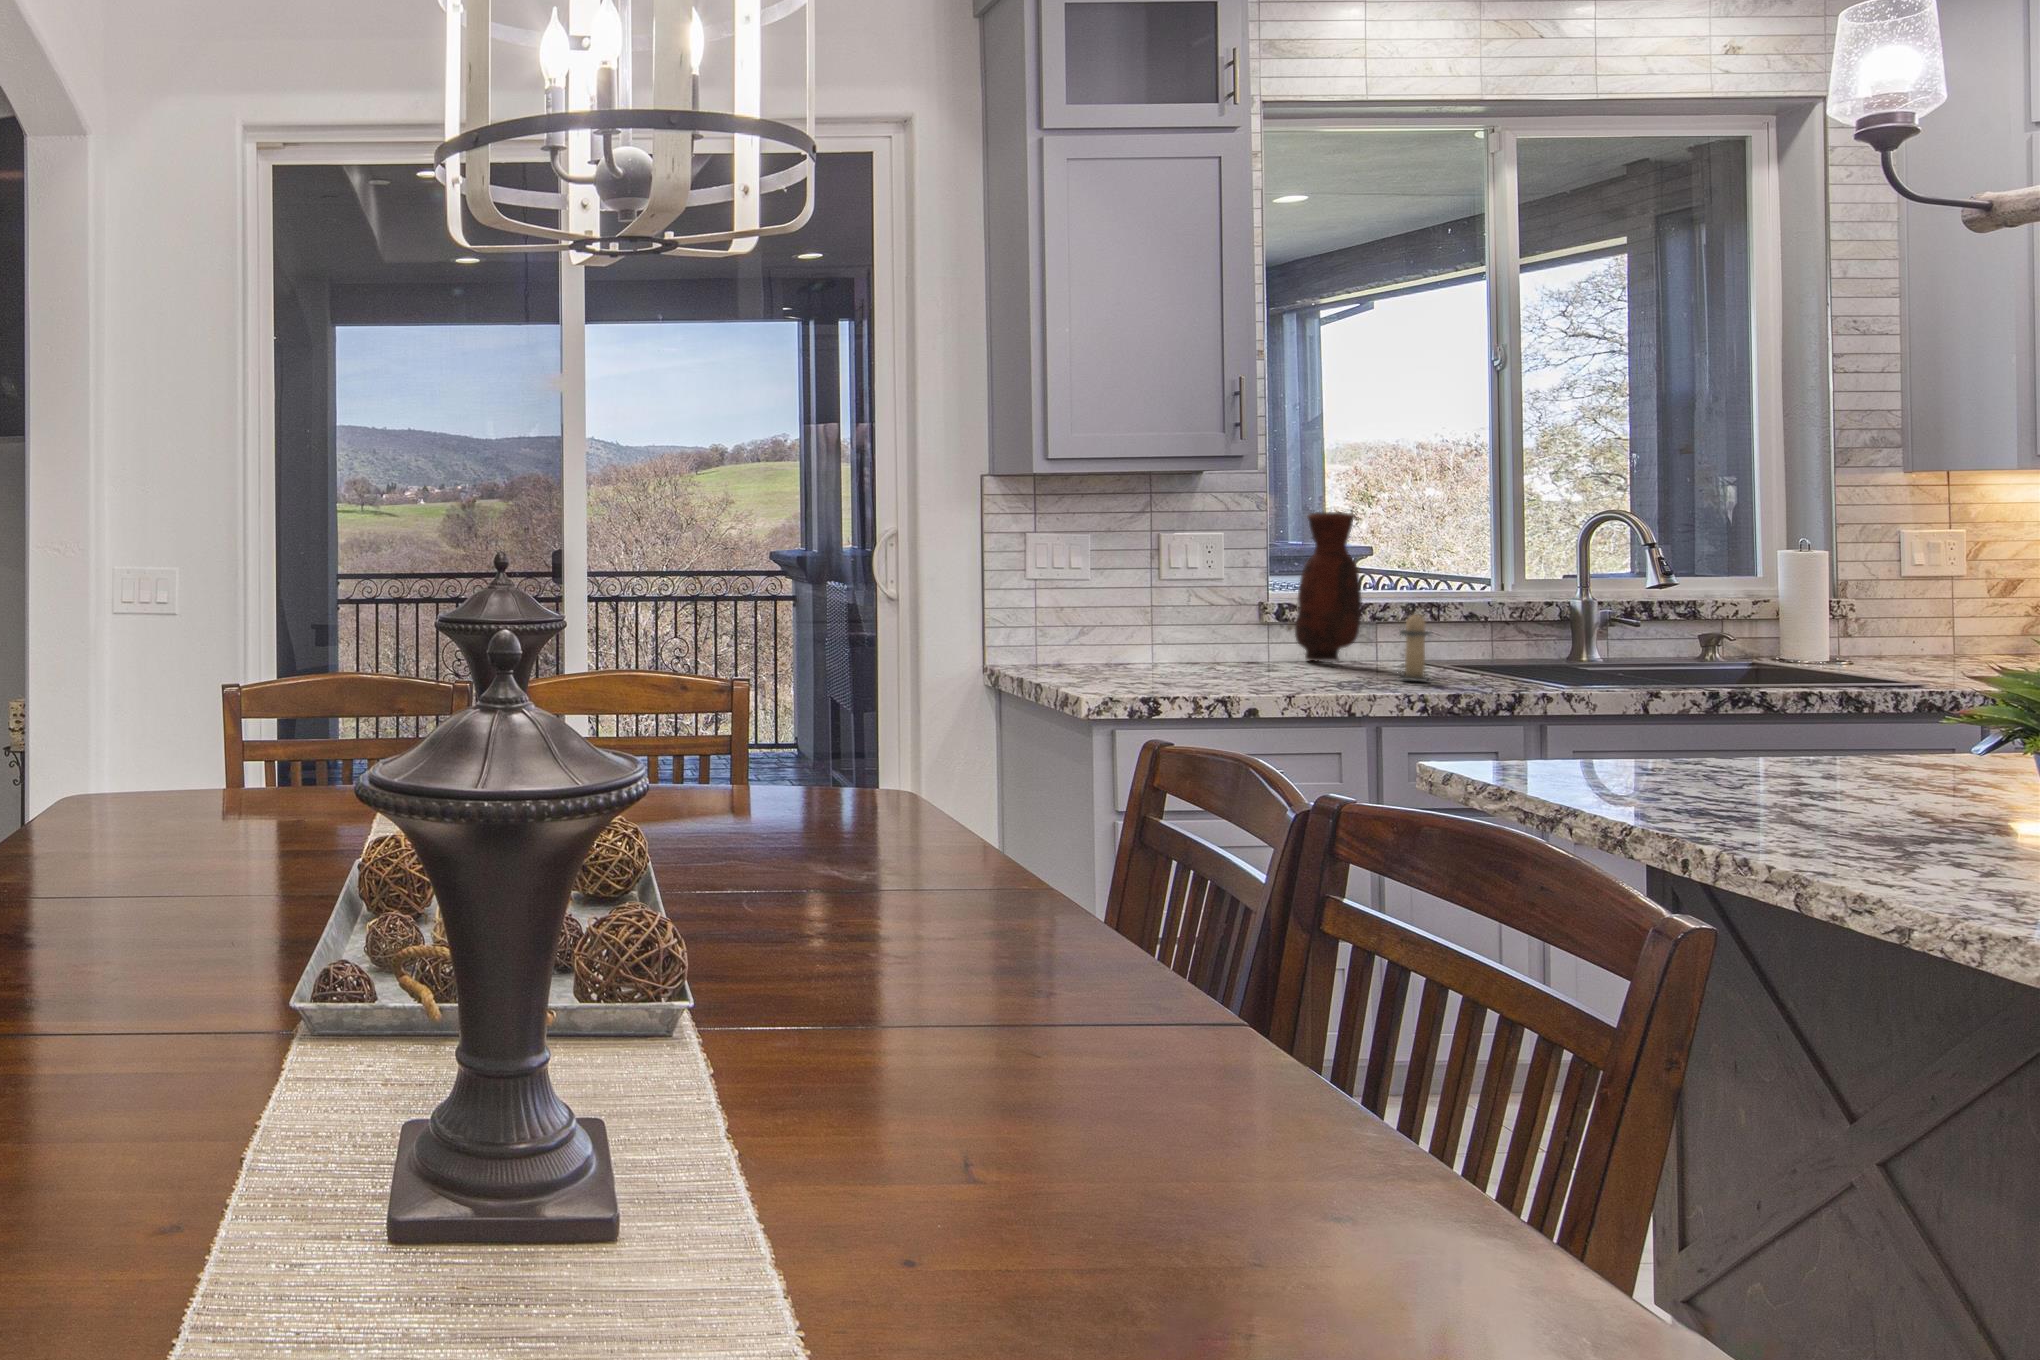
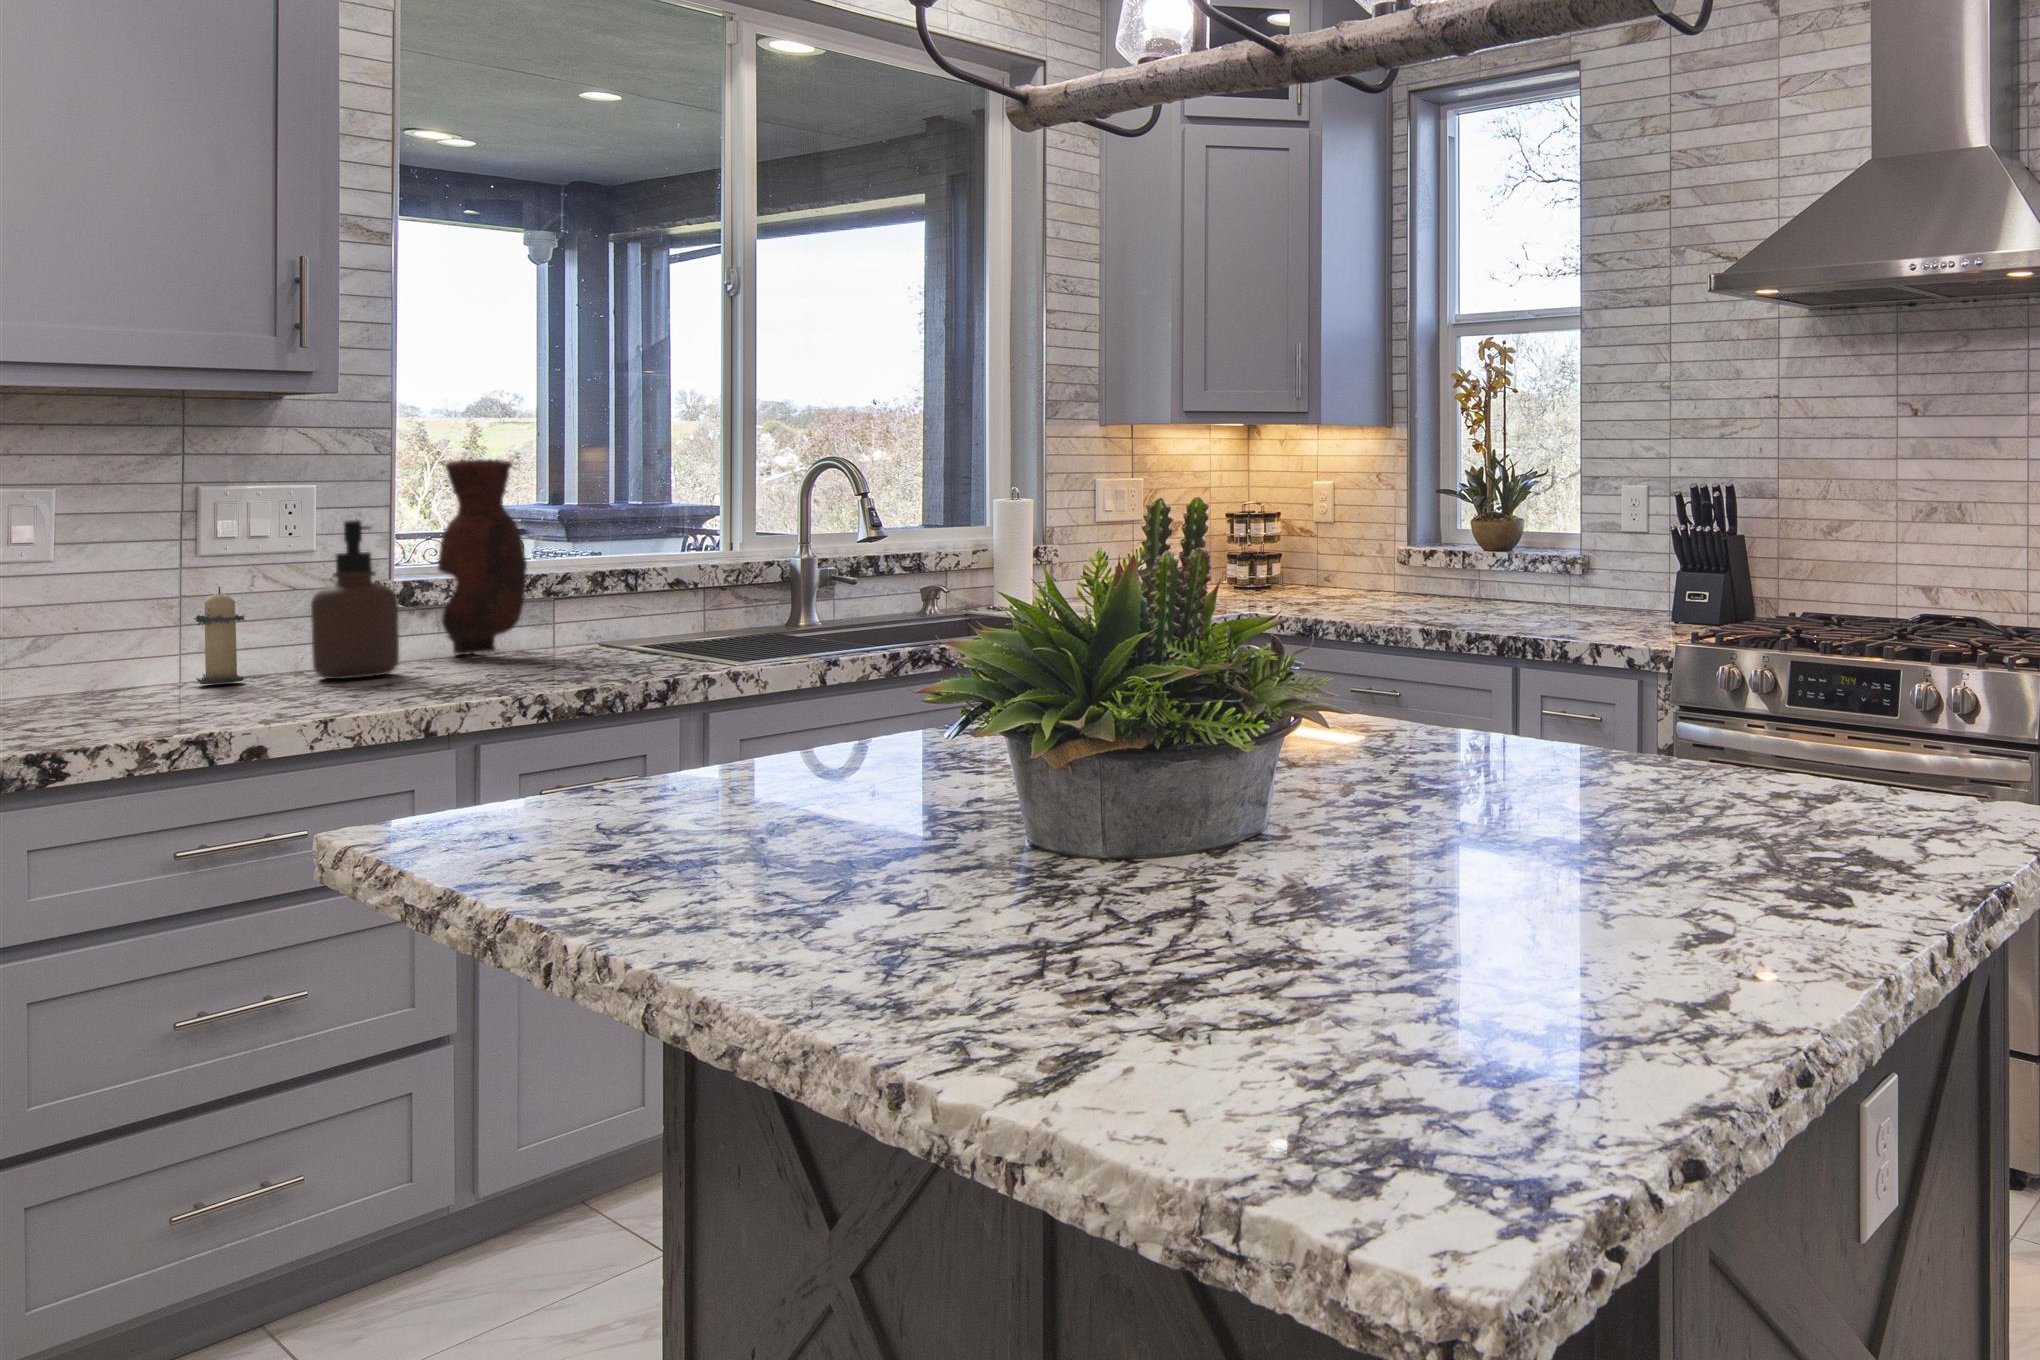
soap dispenser: none [1235,558,1290,671] -> present [311,520,399,679]
candle: present [1399,614,1430,681] -> present [194,587,245,684]

